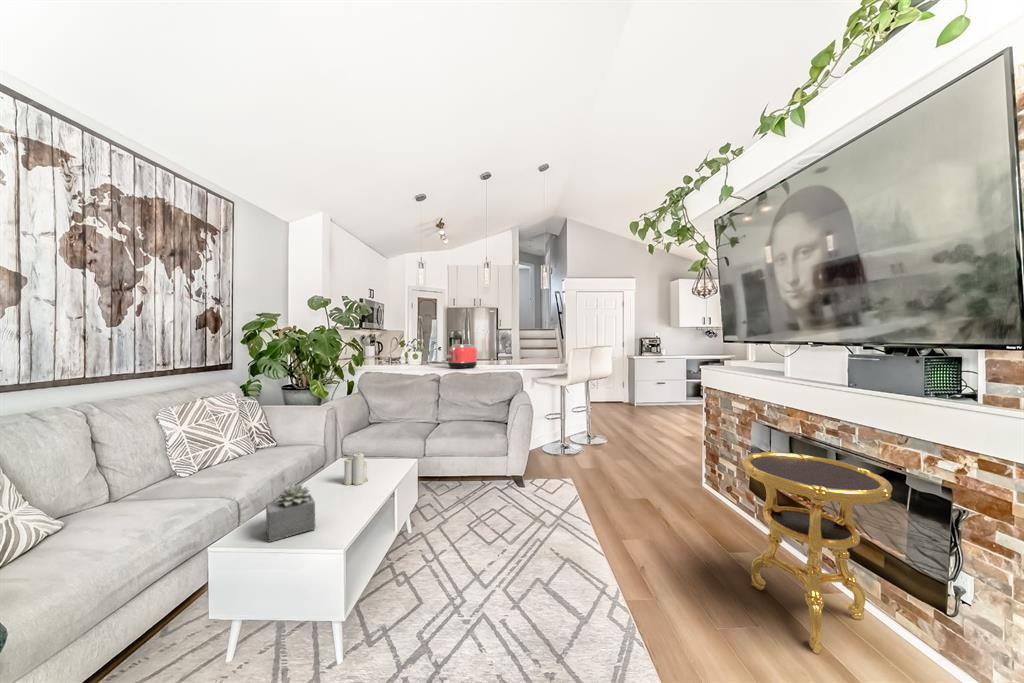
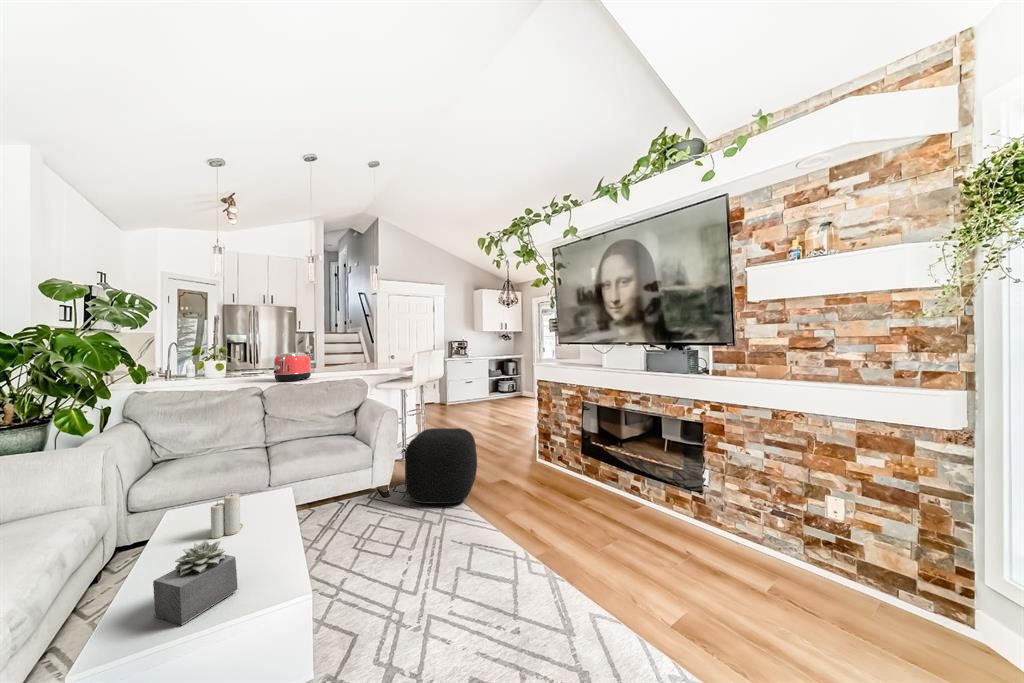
ottoman: none [533,427,612,510] -> present [405,428,477,503]
side table: present [742,452,892,654] -> none [596,419,679,546]

